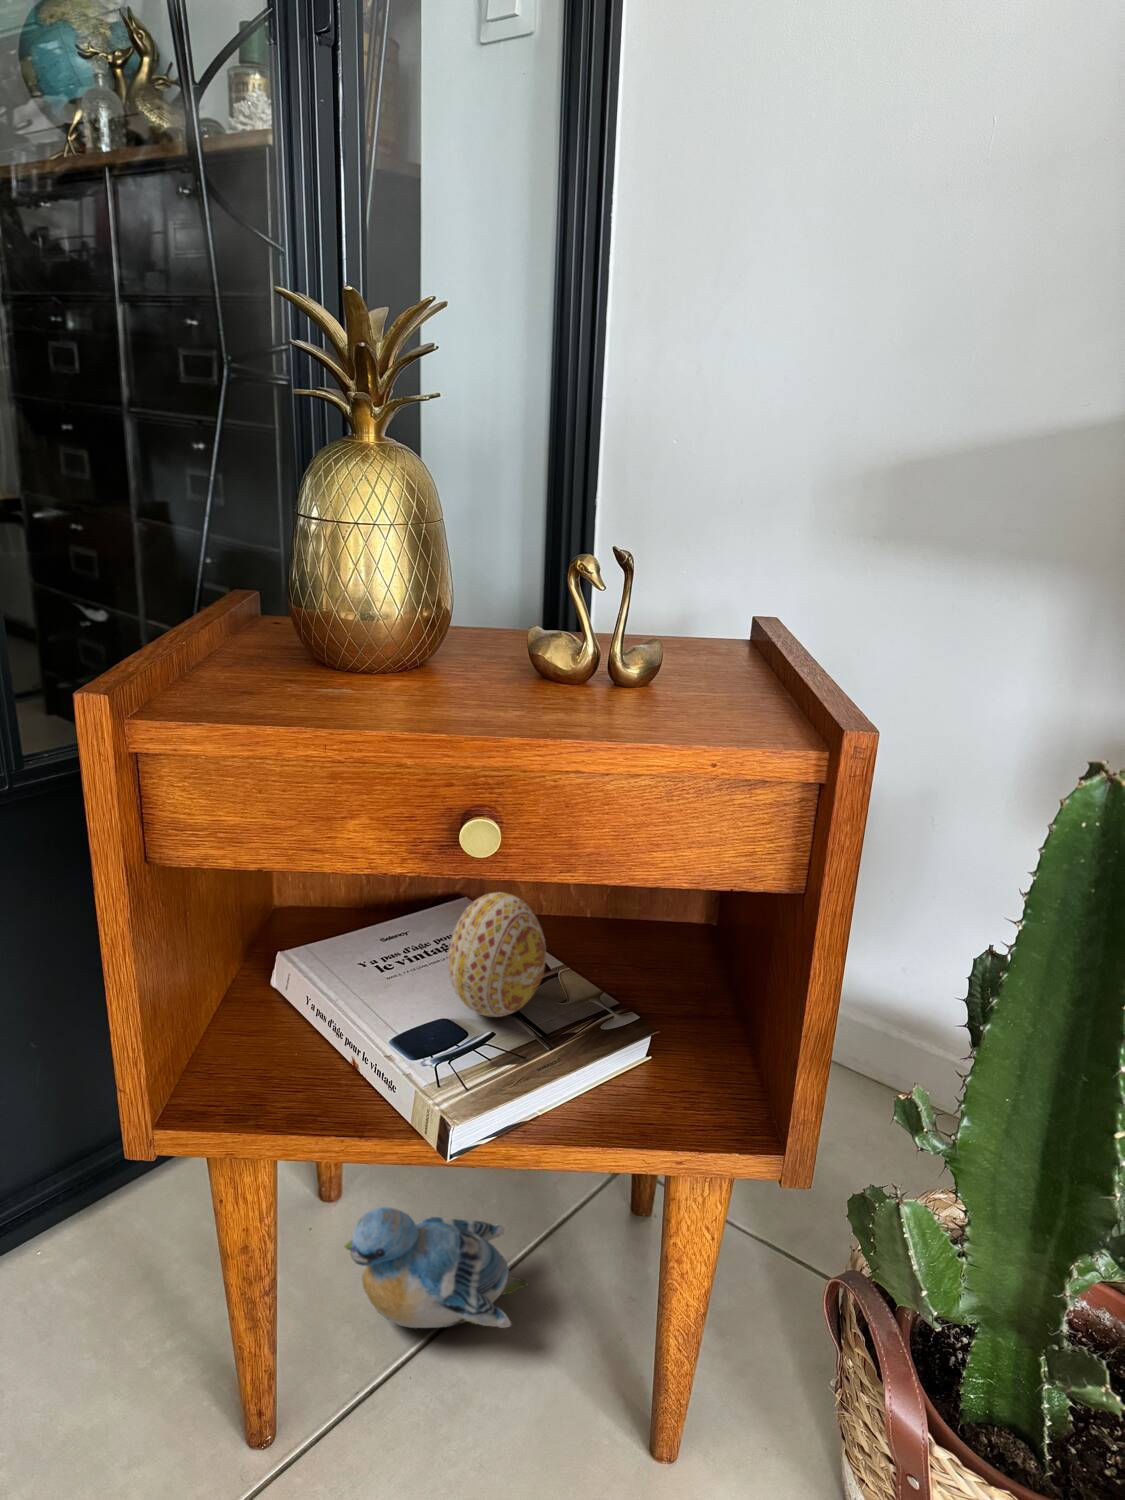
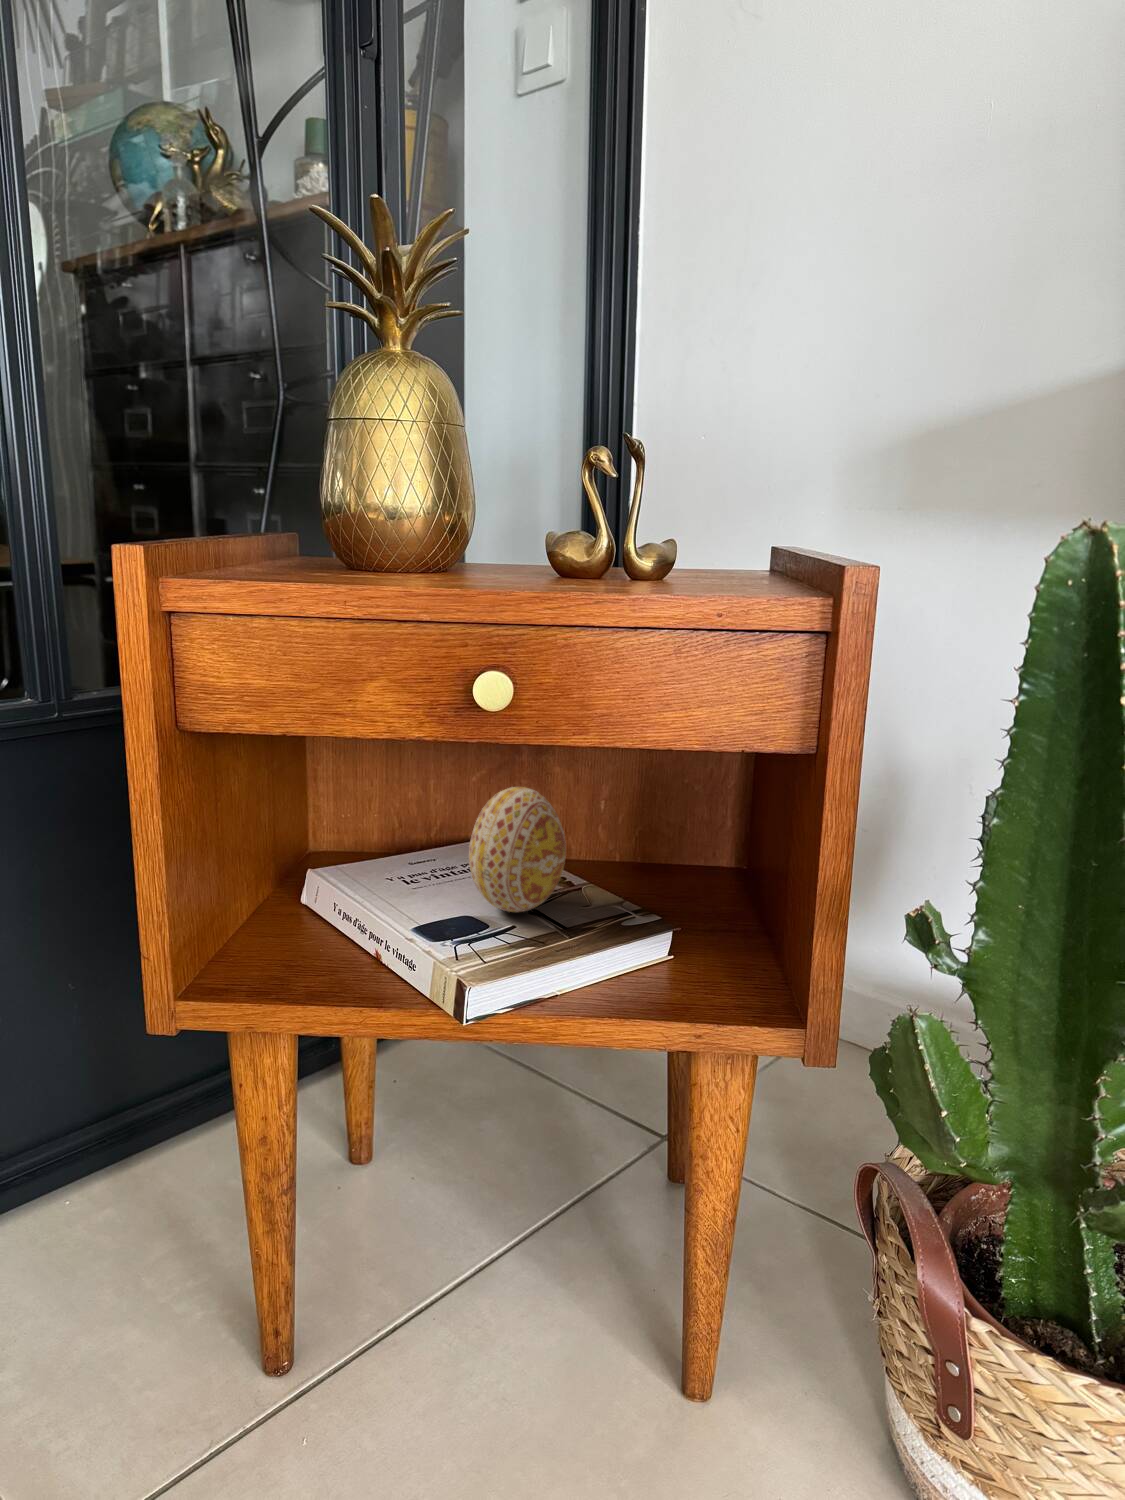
plush toy: present [345,1207,528,1328] -> none [368,1143,557,1271]

